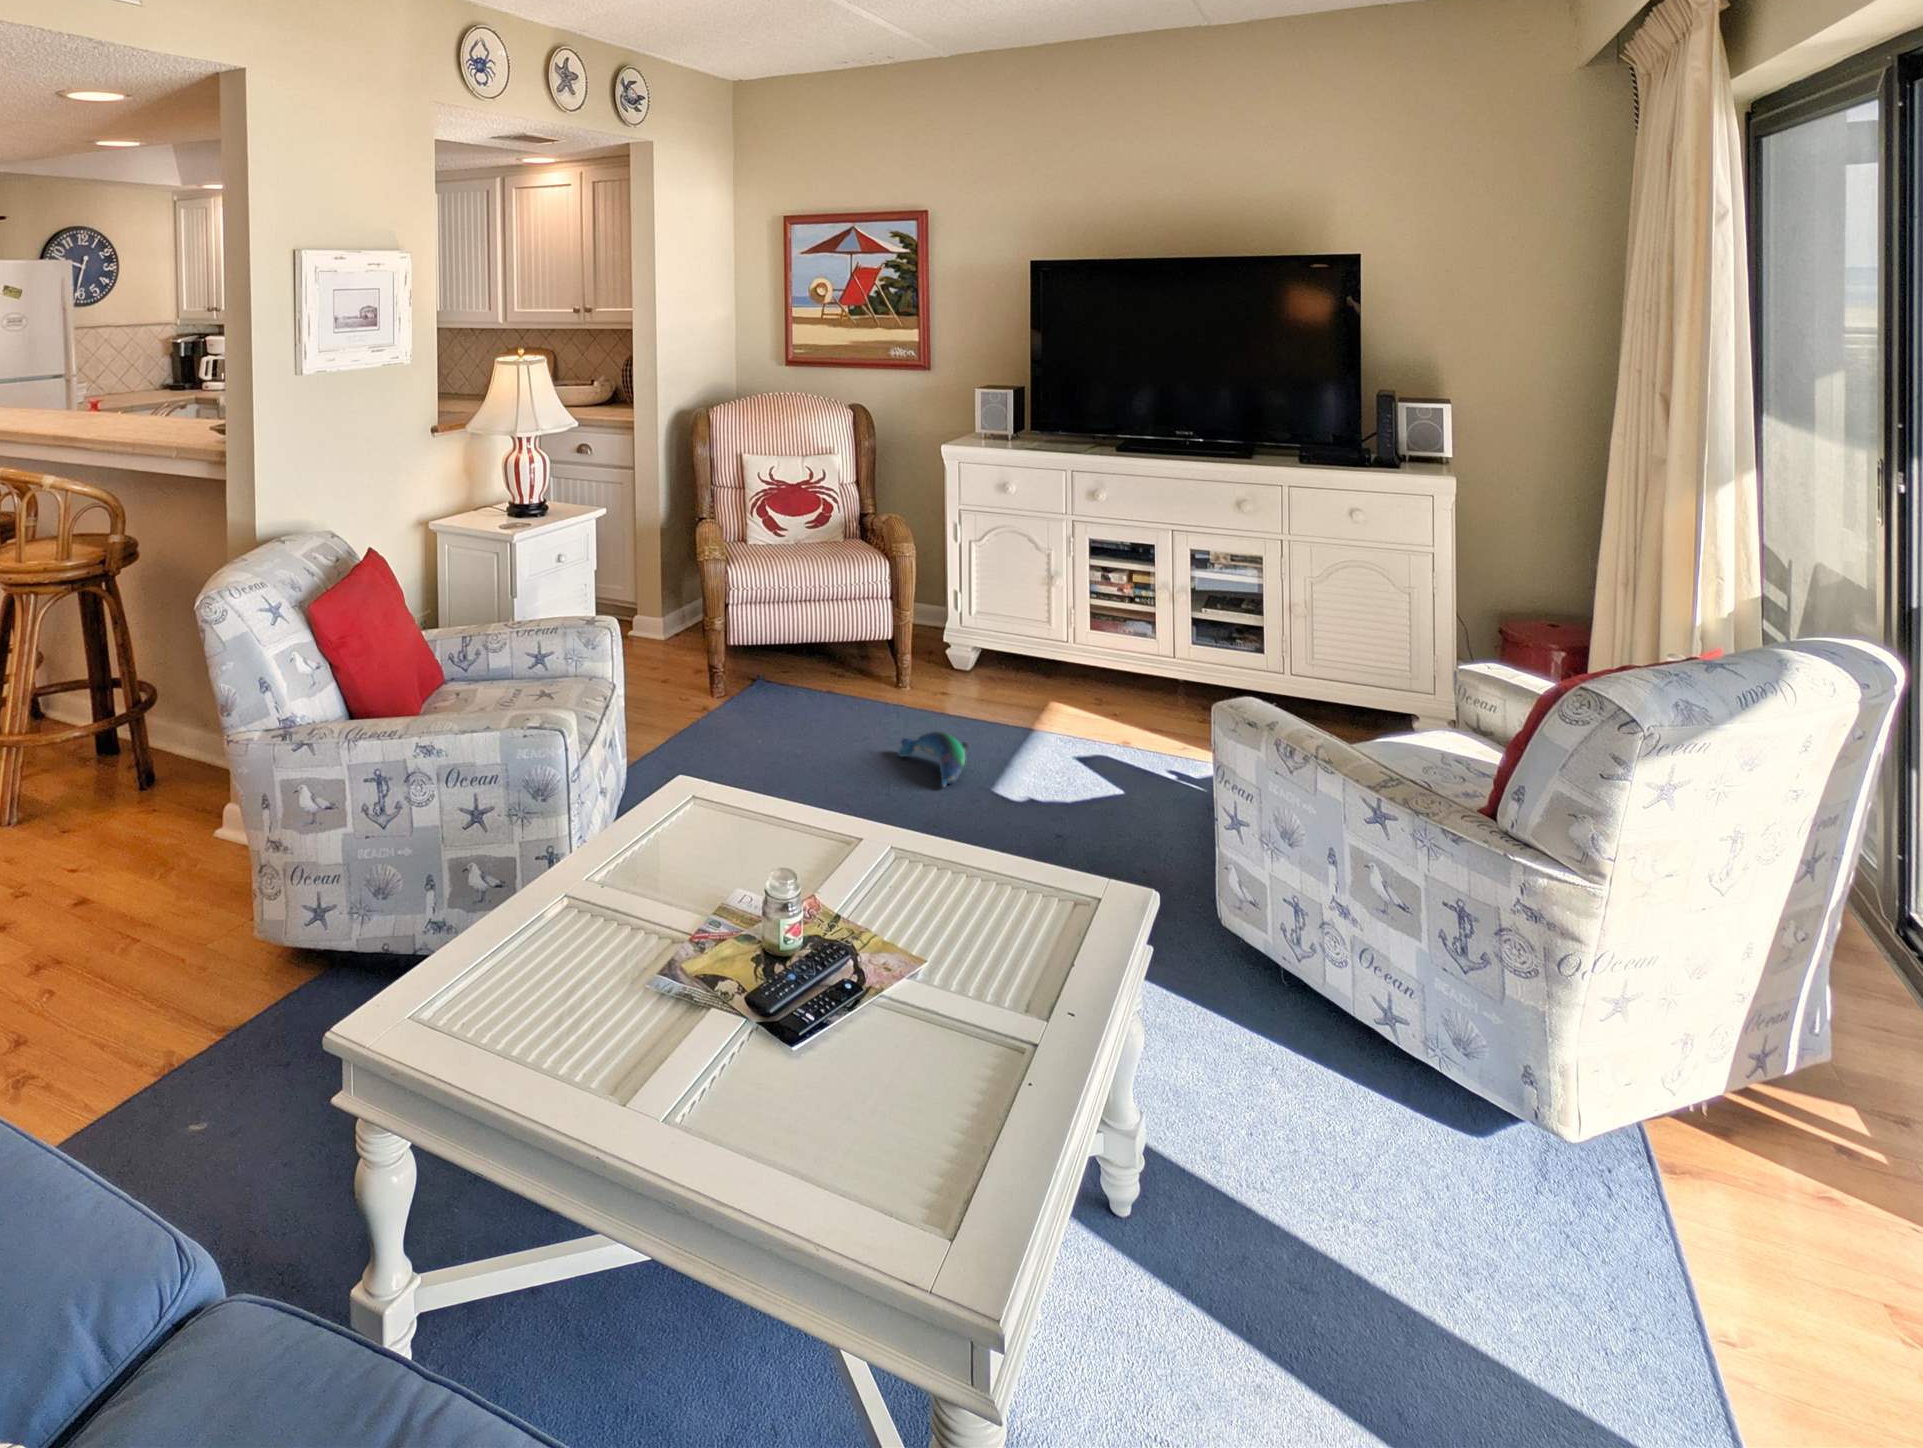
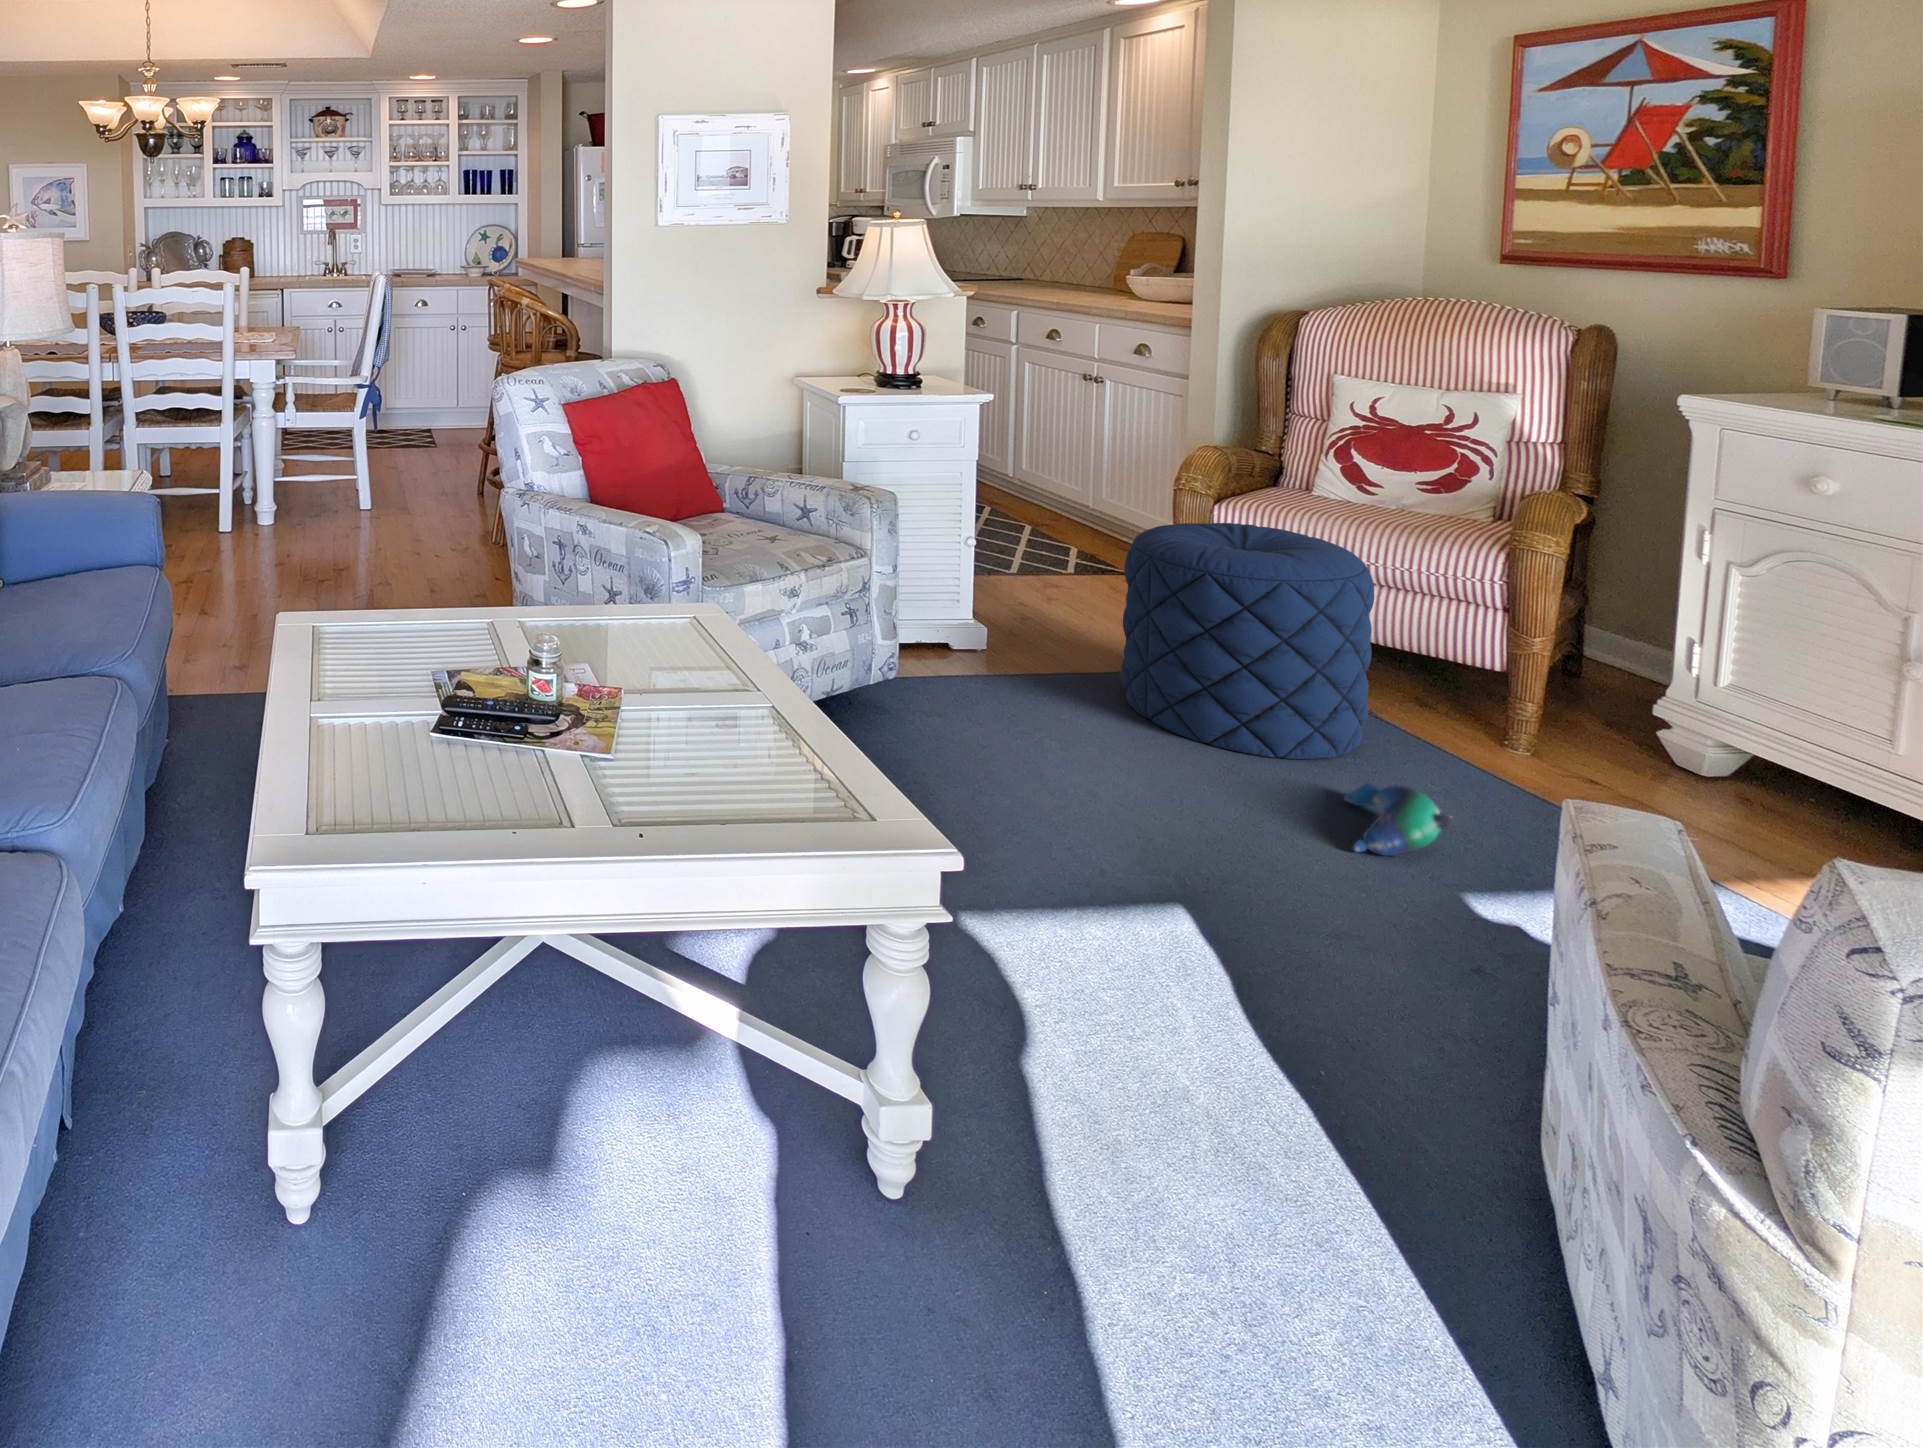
pouf: none [716,576,864,751] -> present [1121,523,1374,759]

